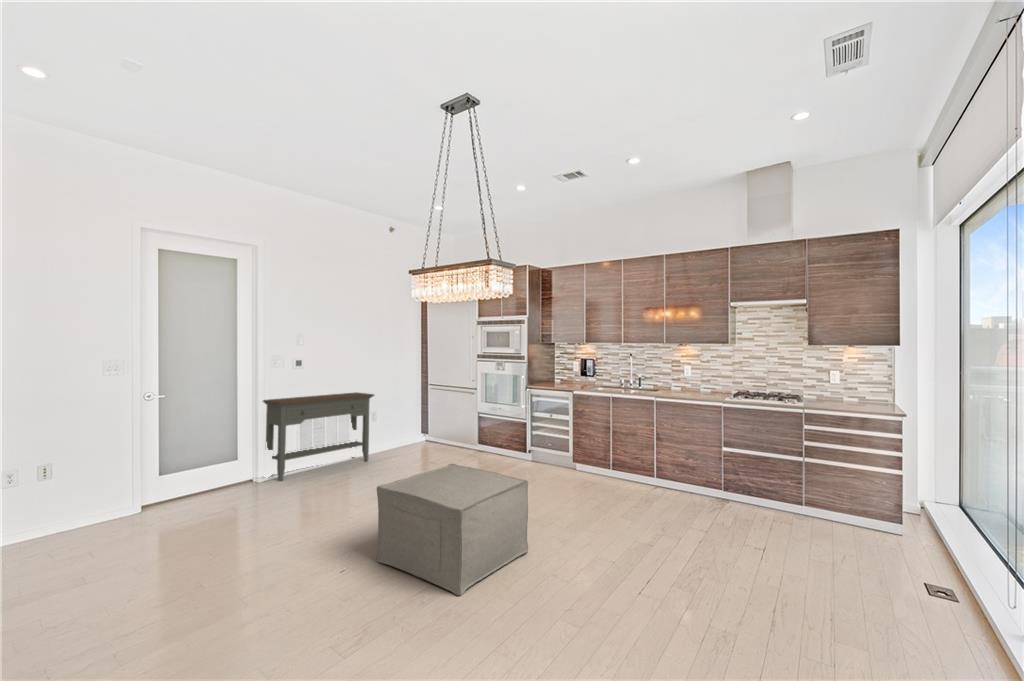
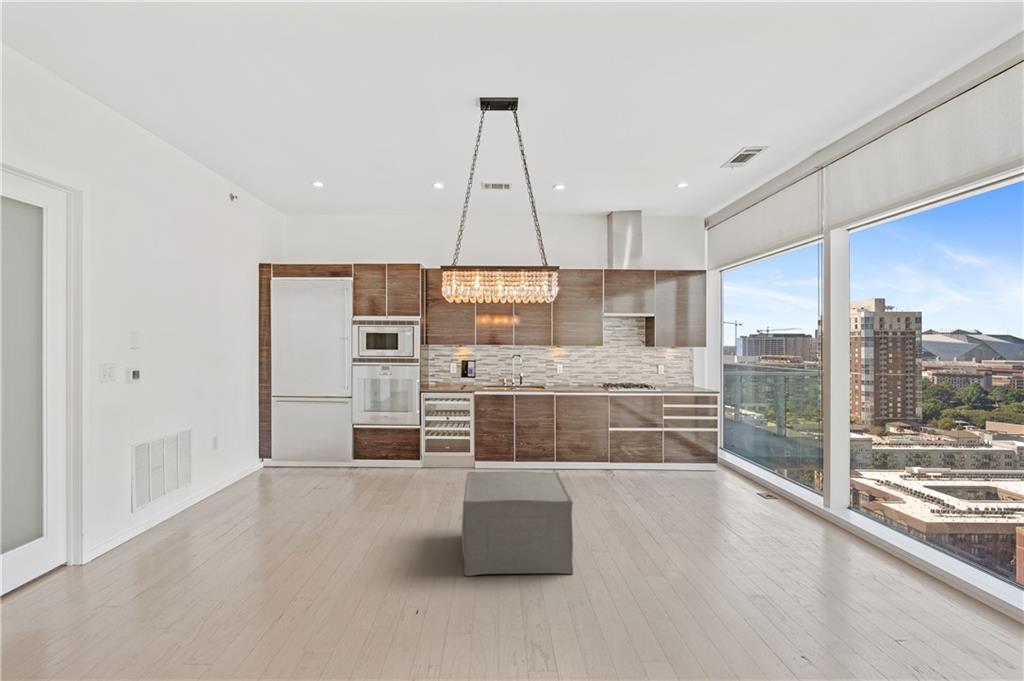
console table: present [263,392,374,481] -> none [119,415,246,547]

